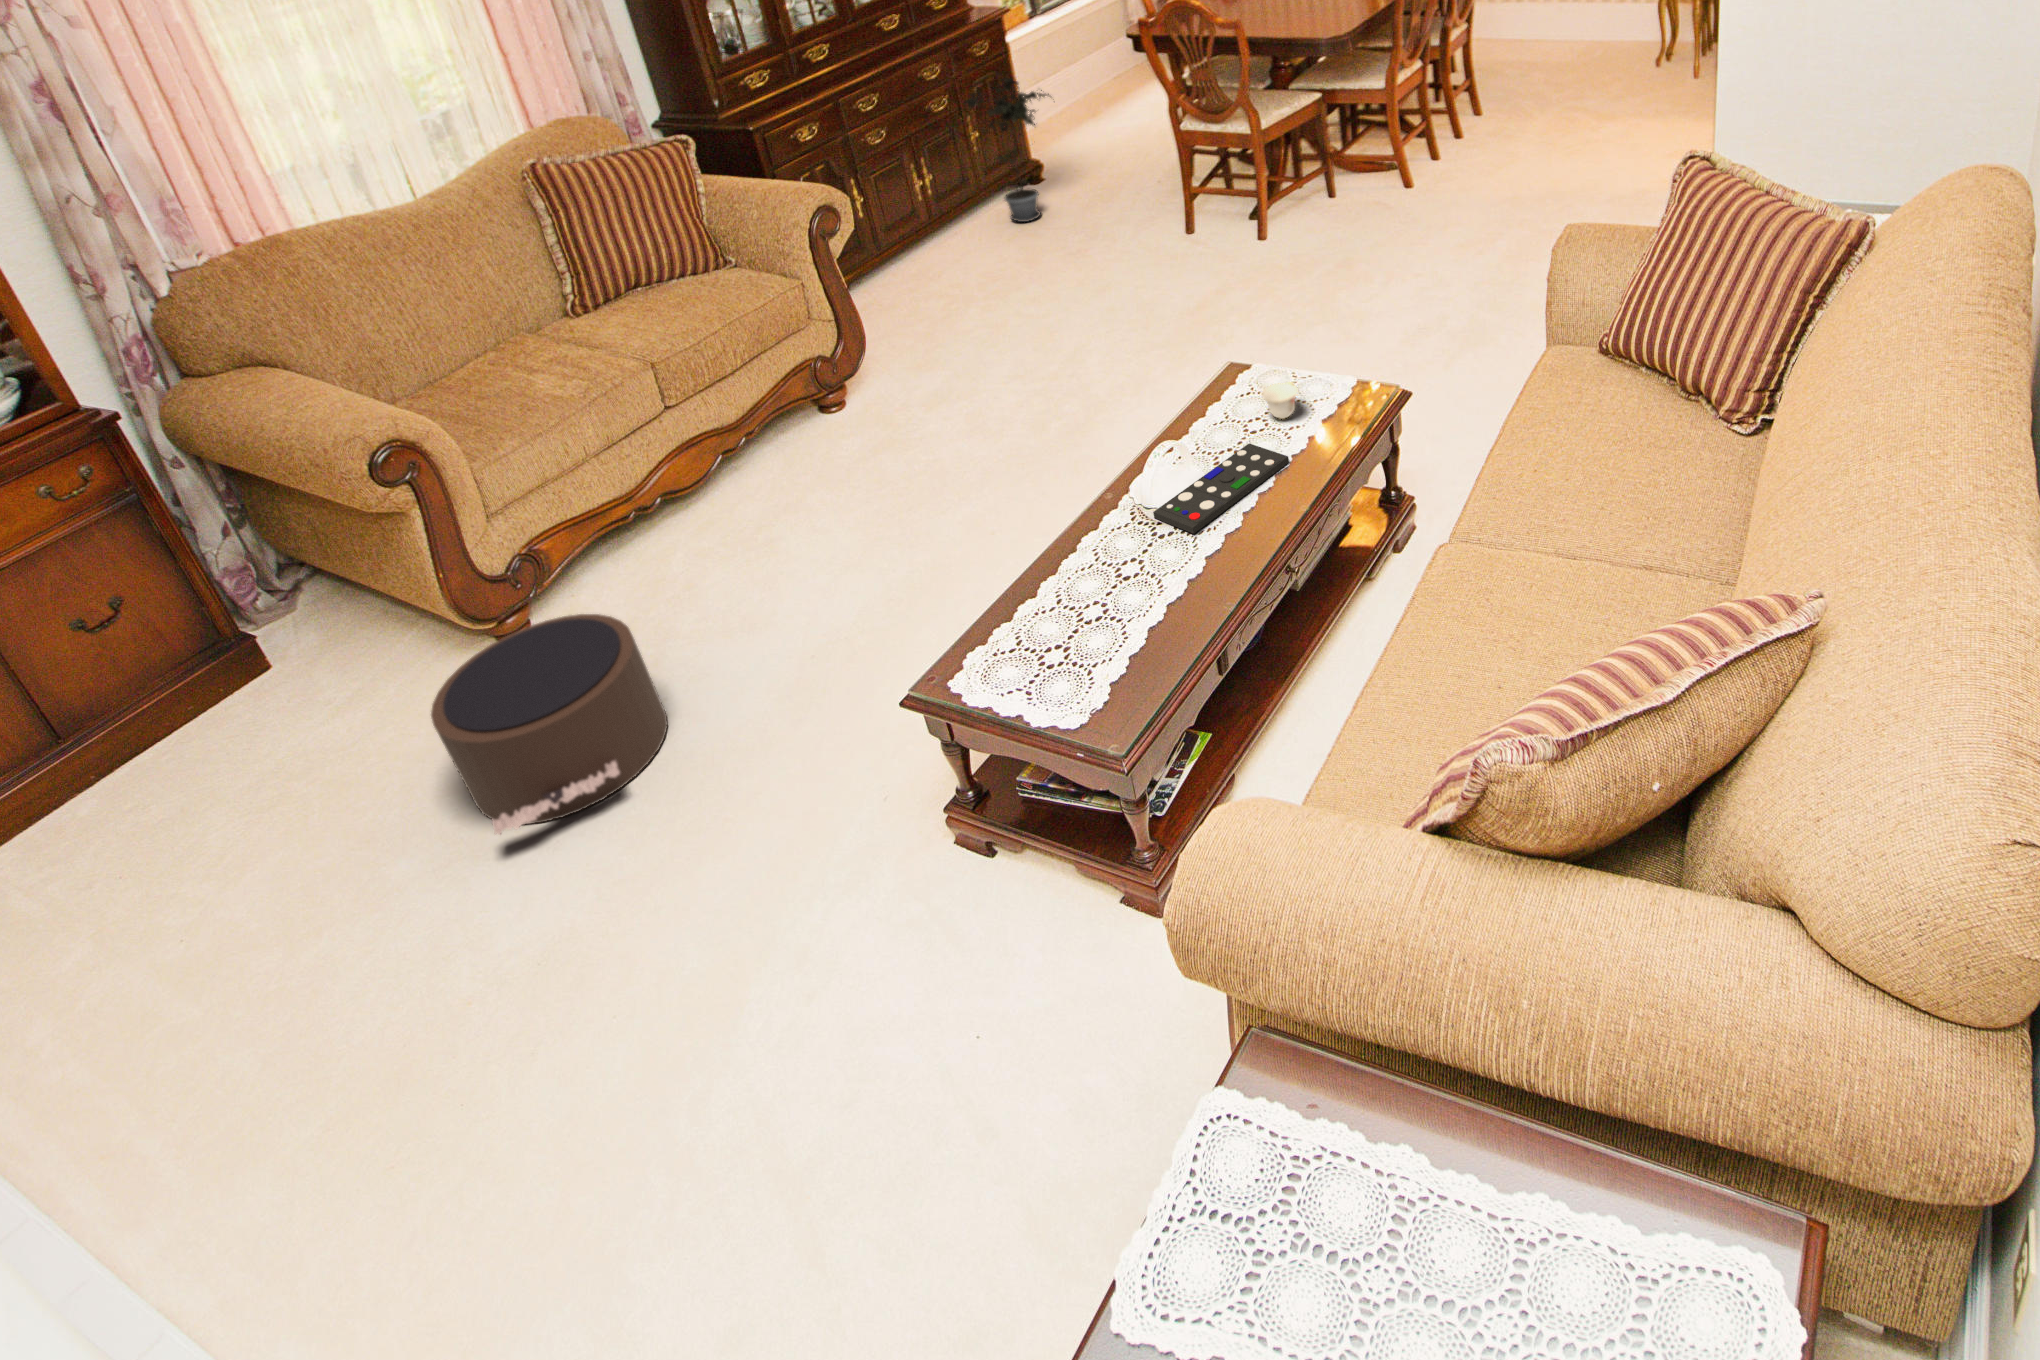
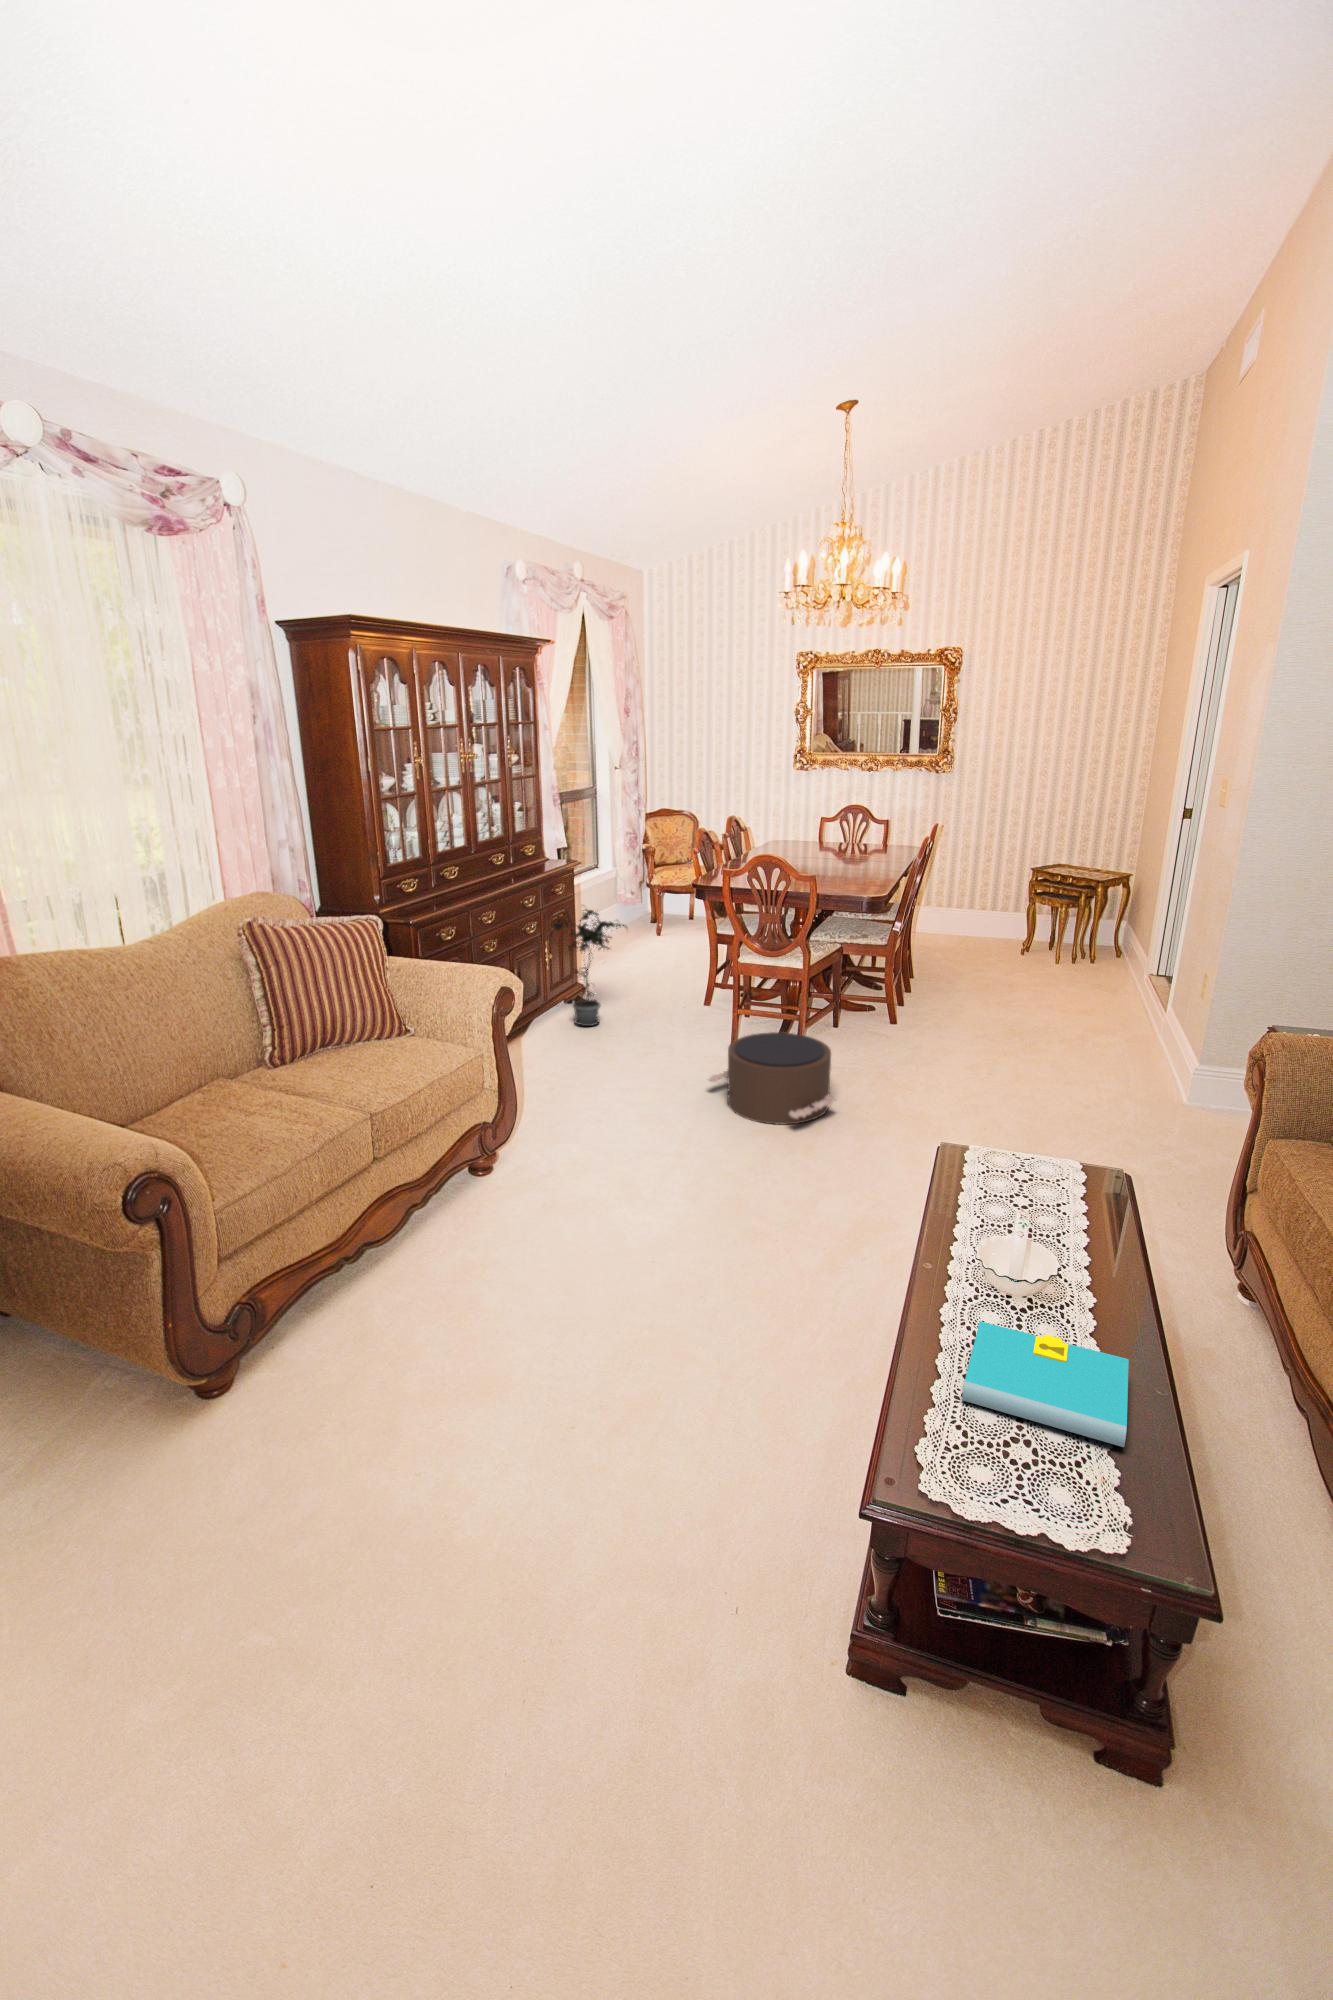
teacup: present [1262,382,1298,419] -> none [1042,1166,1080,1201]
remote control: present [1153,443,1289,534] -> none [1014,1224,1107,1318]
book: none [1030,540,1194,641] -> present [962,1321,1129,1447]
pouf: present [431,614,668,835] -> present [708,1032,834,1125]

